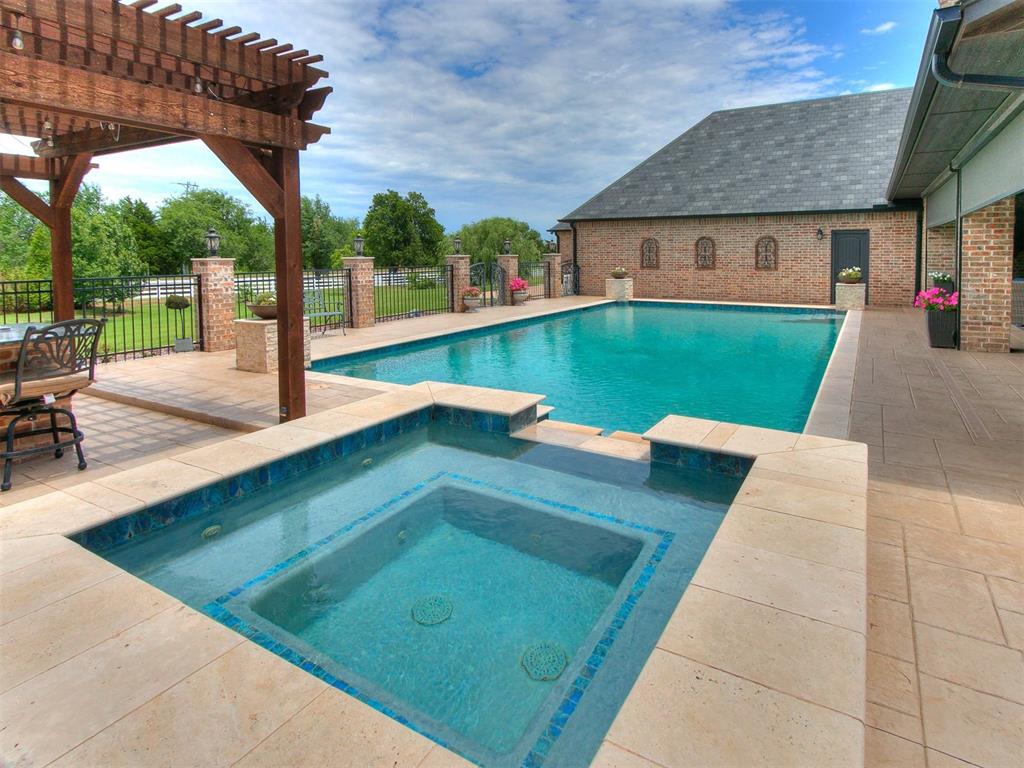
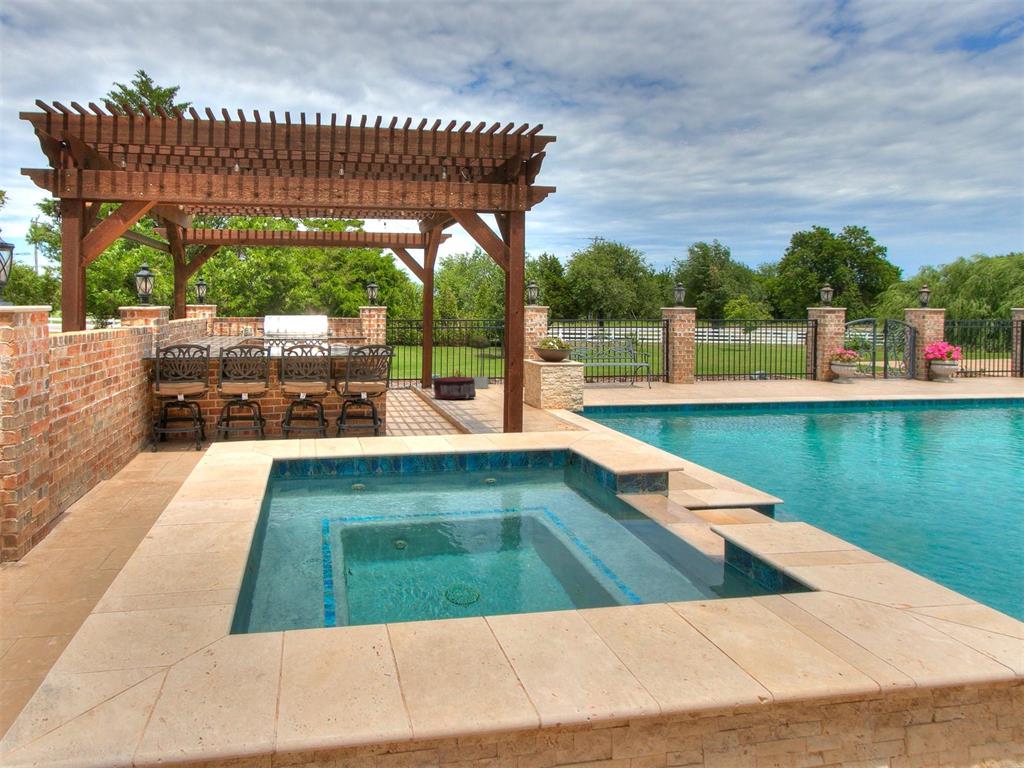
pouf: none [143,346,200,375] -> present [434,376,476,399]

